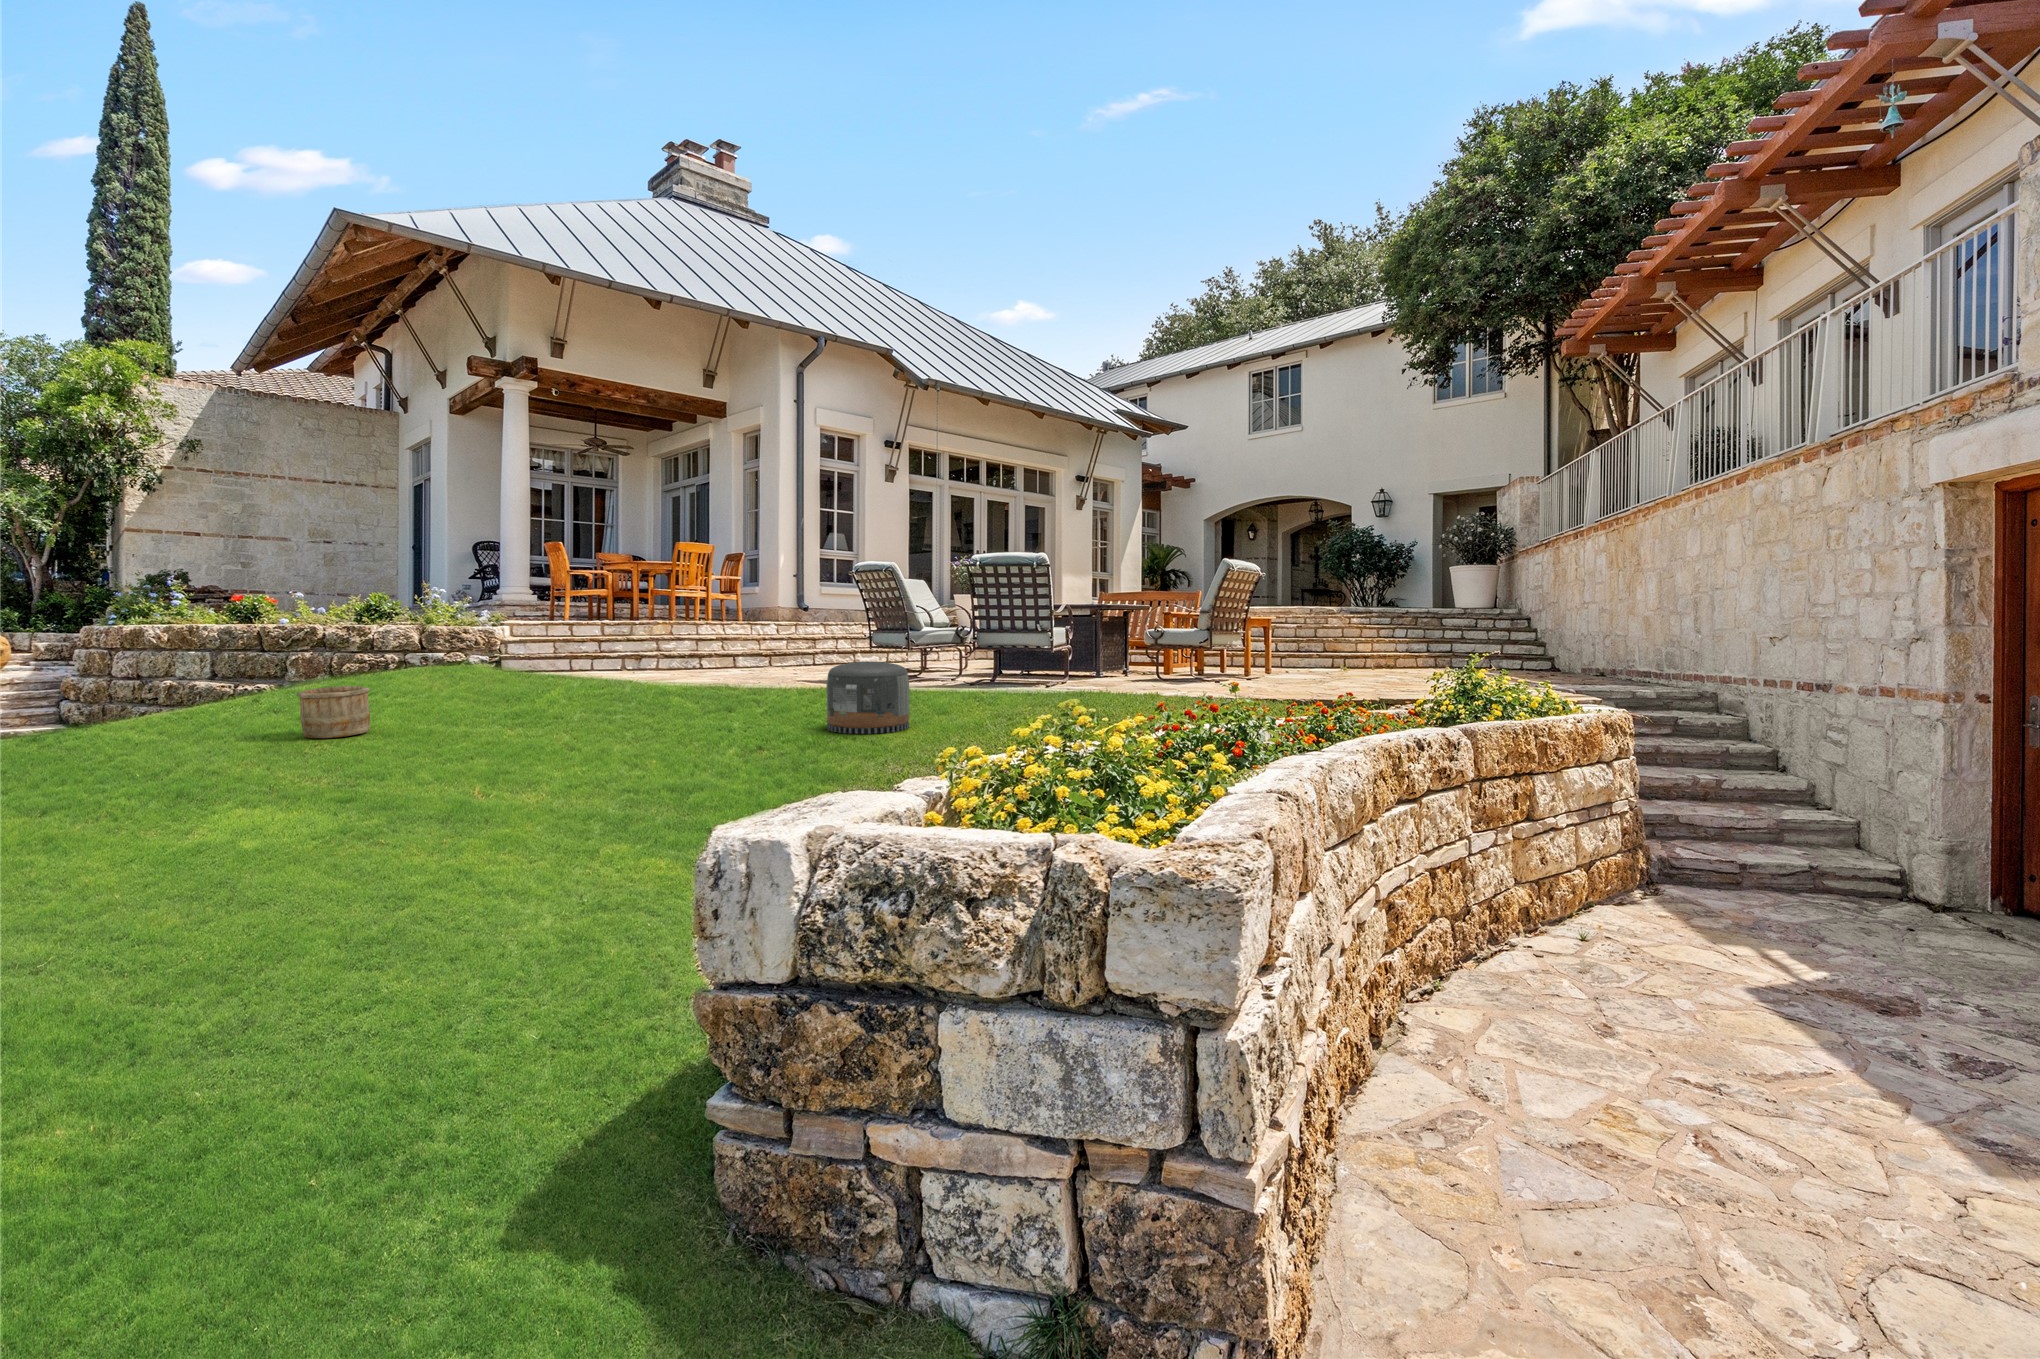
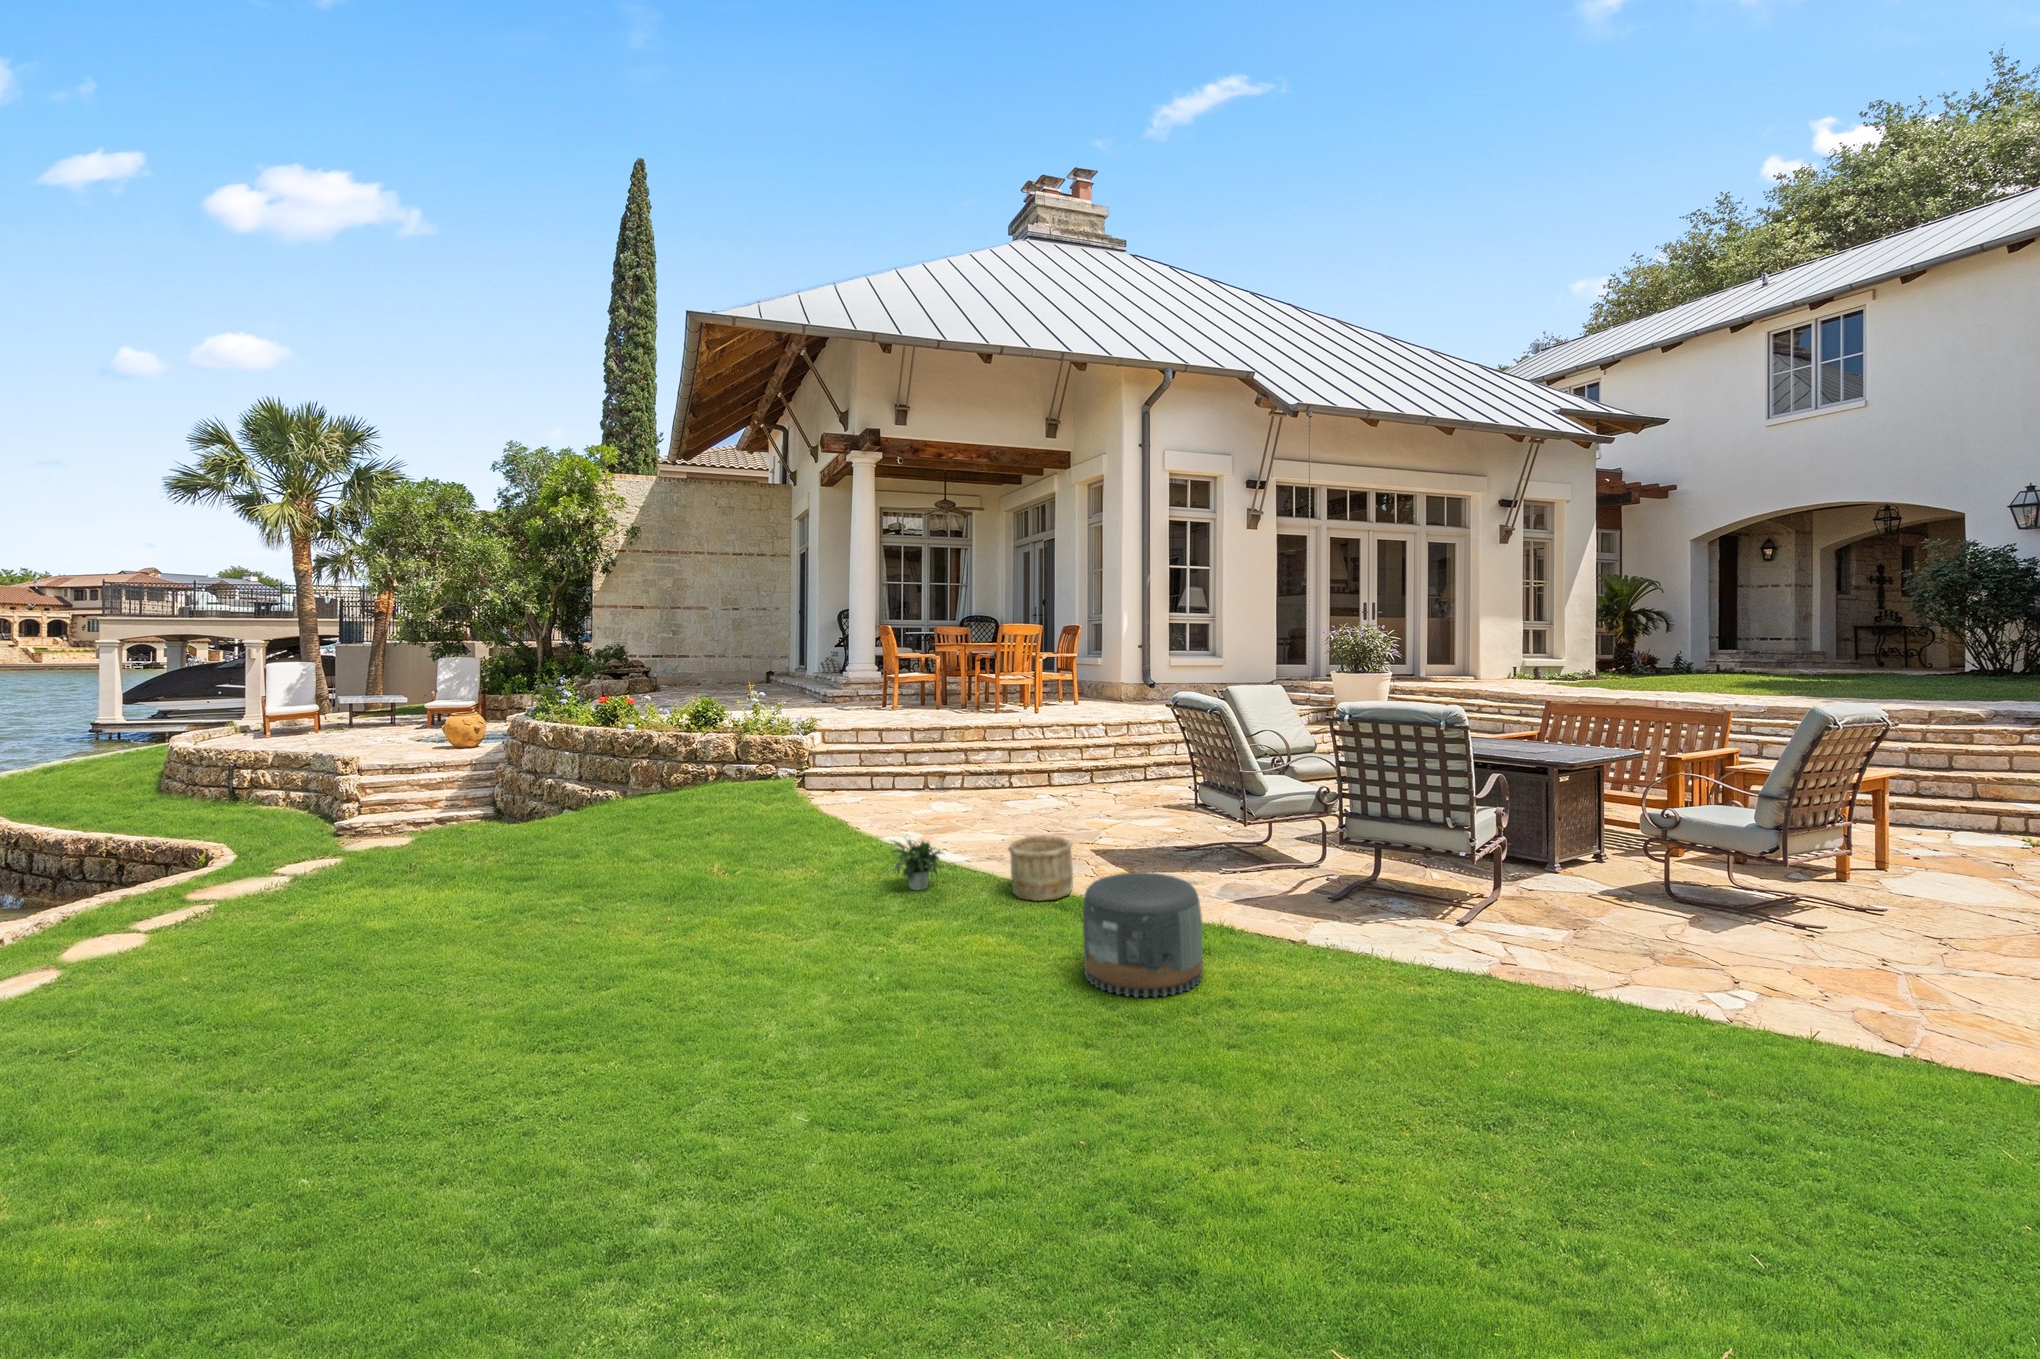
potted plant: none [631,670,689,711] -> present [892,840,942,890]
wooden bucket: present [297,686,370,738] -> present [1008,836,1073,901]

